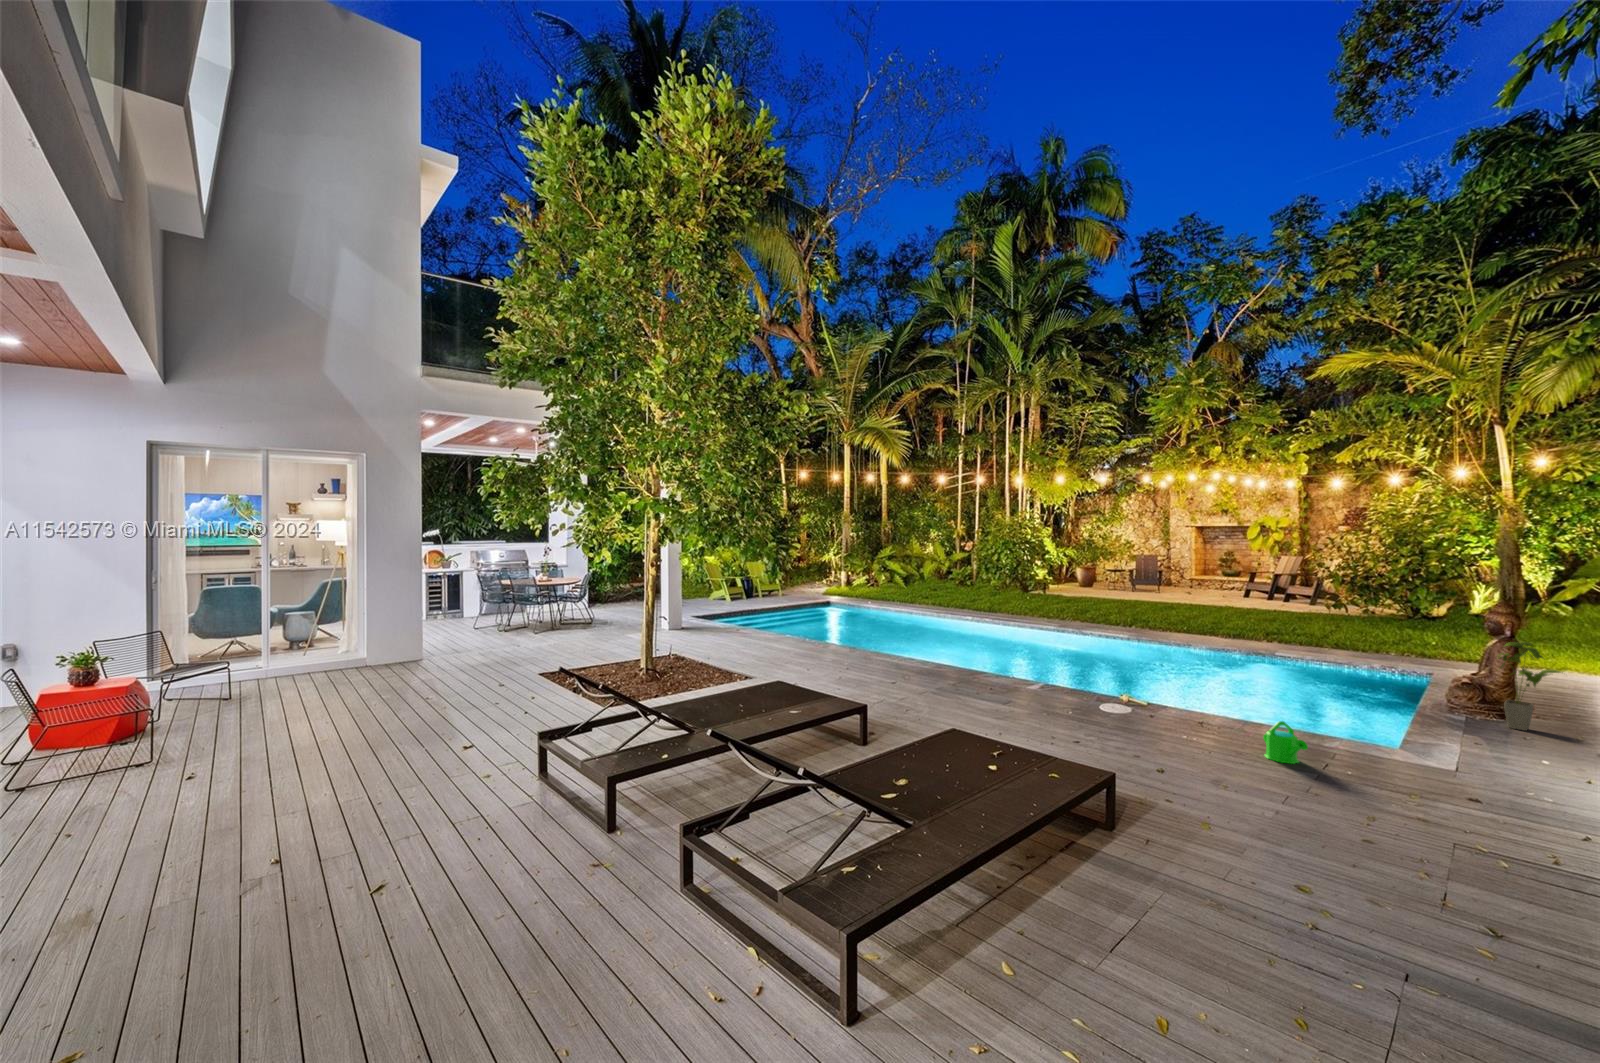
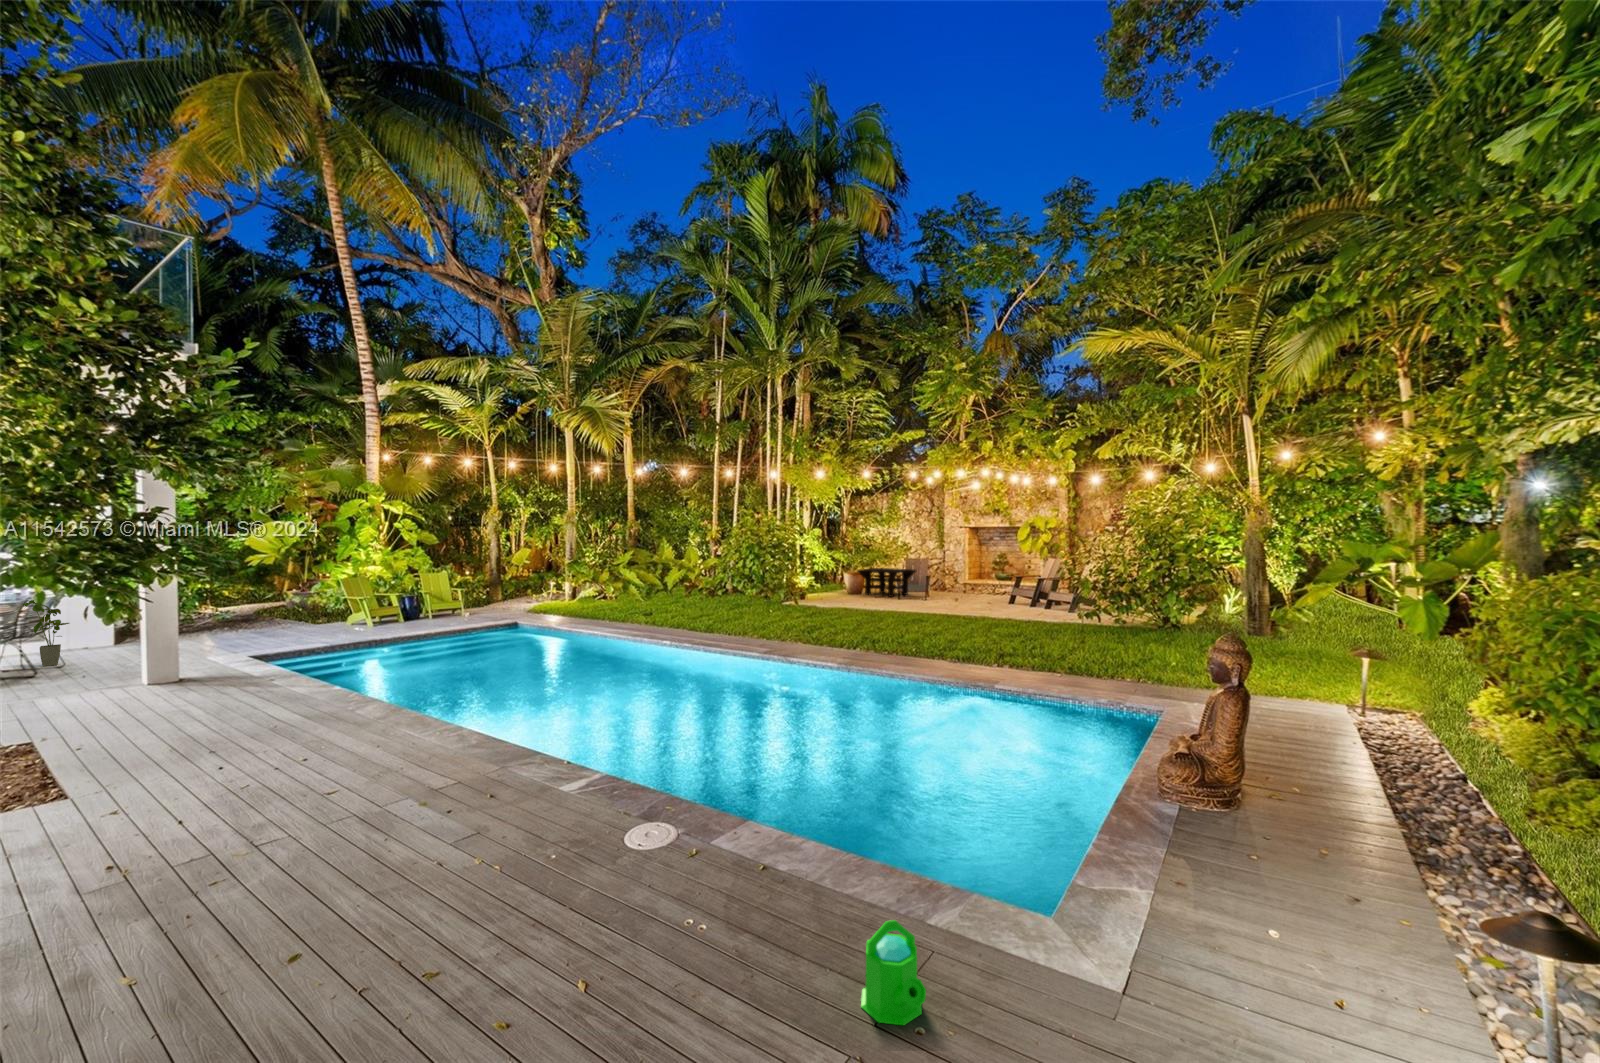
coffee table: none [1085,563,1142,588] -> present [857,568,916,597]
house plant: present [1498,642,1560,731] -> present [23,600,69,666]

